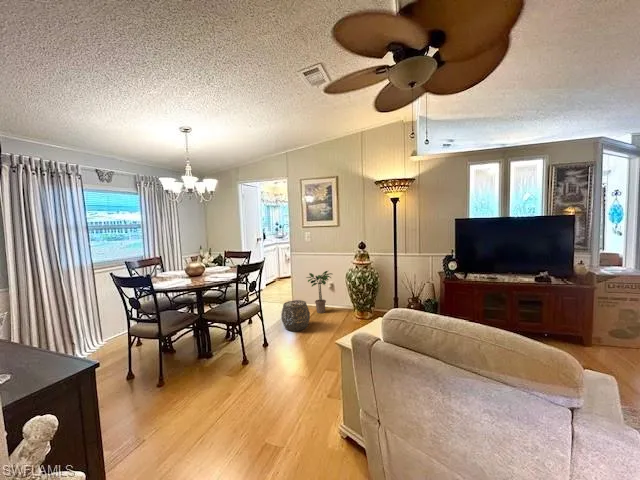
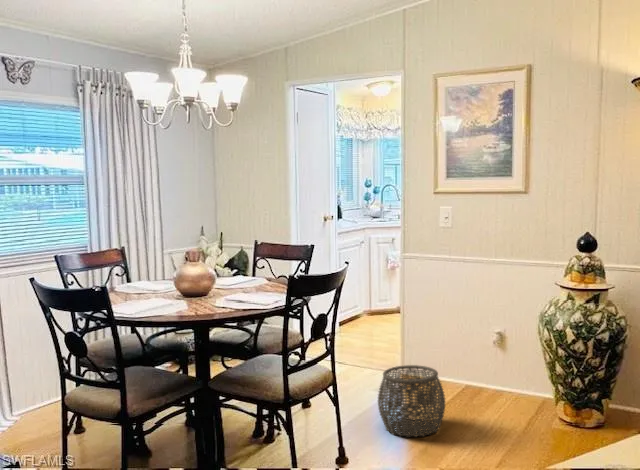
potted plant: present [307,271,332,313] -> none [438,300,508,401]

